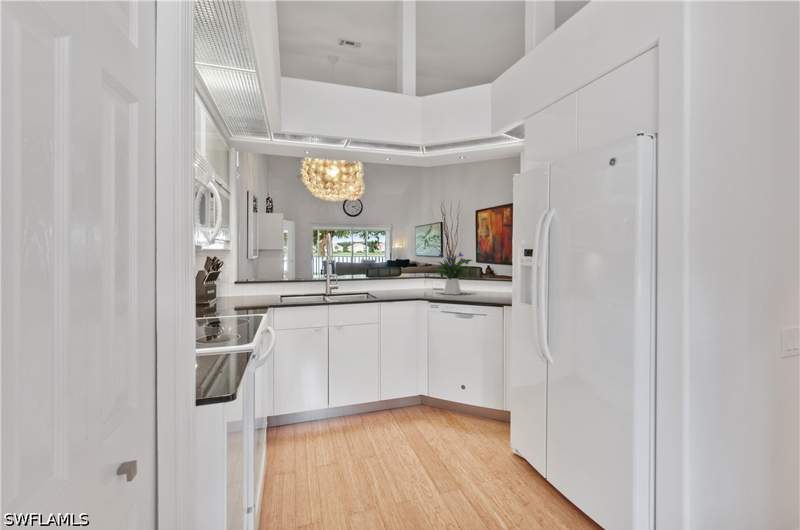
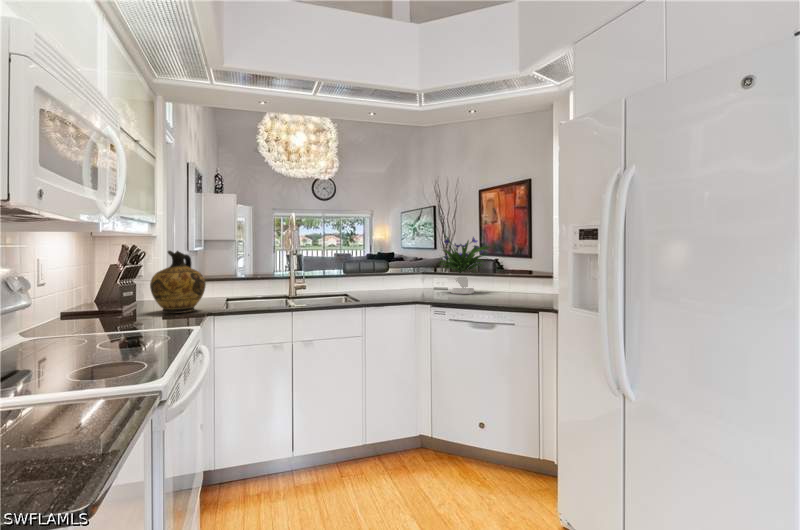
ceramic jug: none [232,263,268,305] -> present [150,251,206,313]

